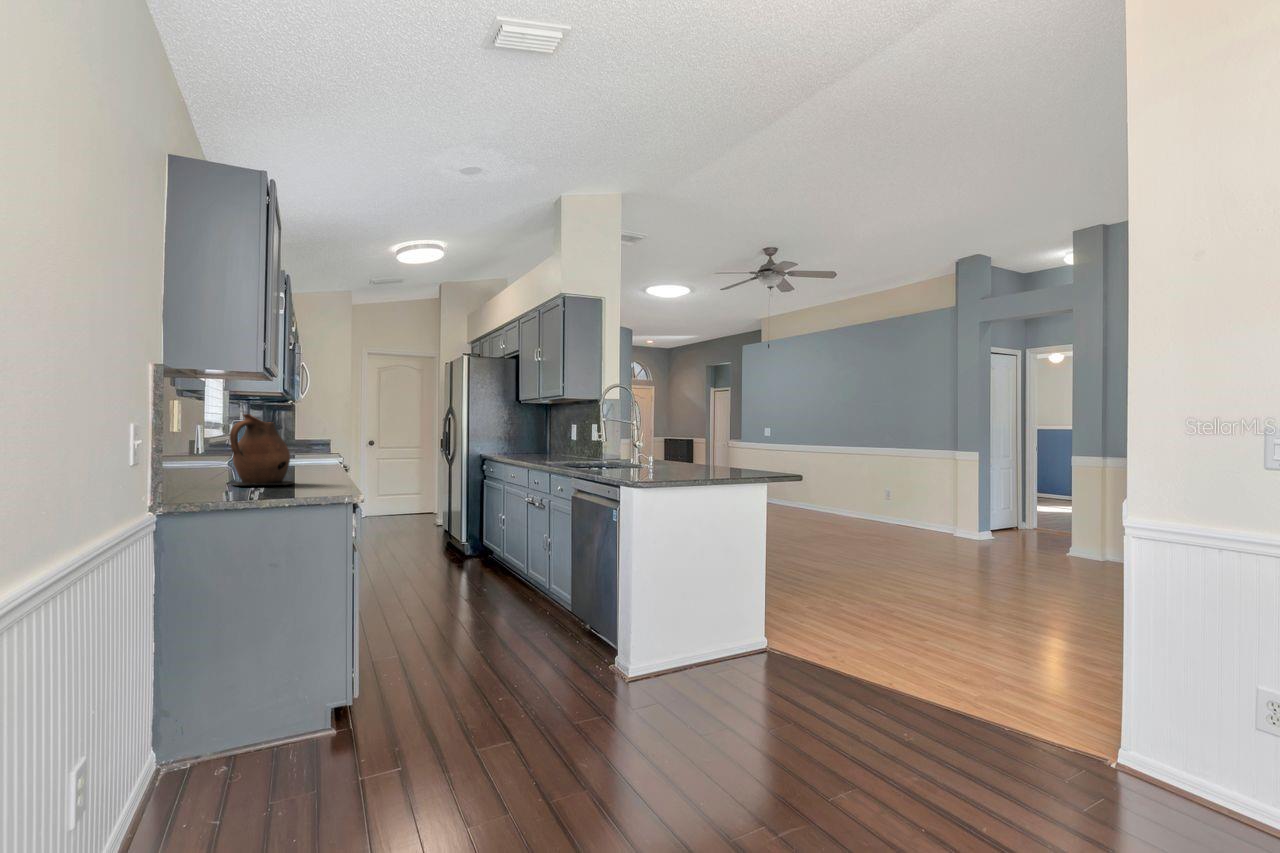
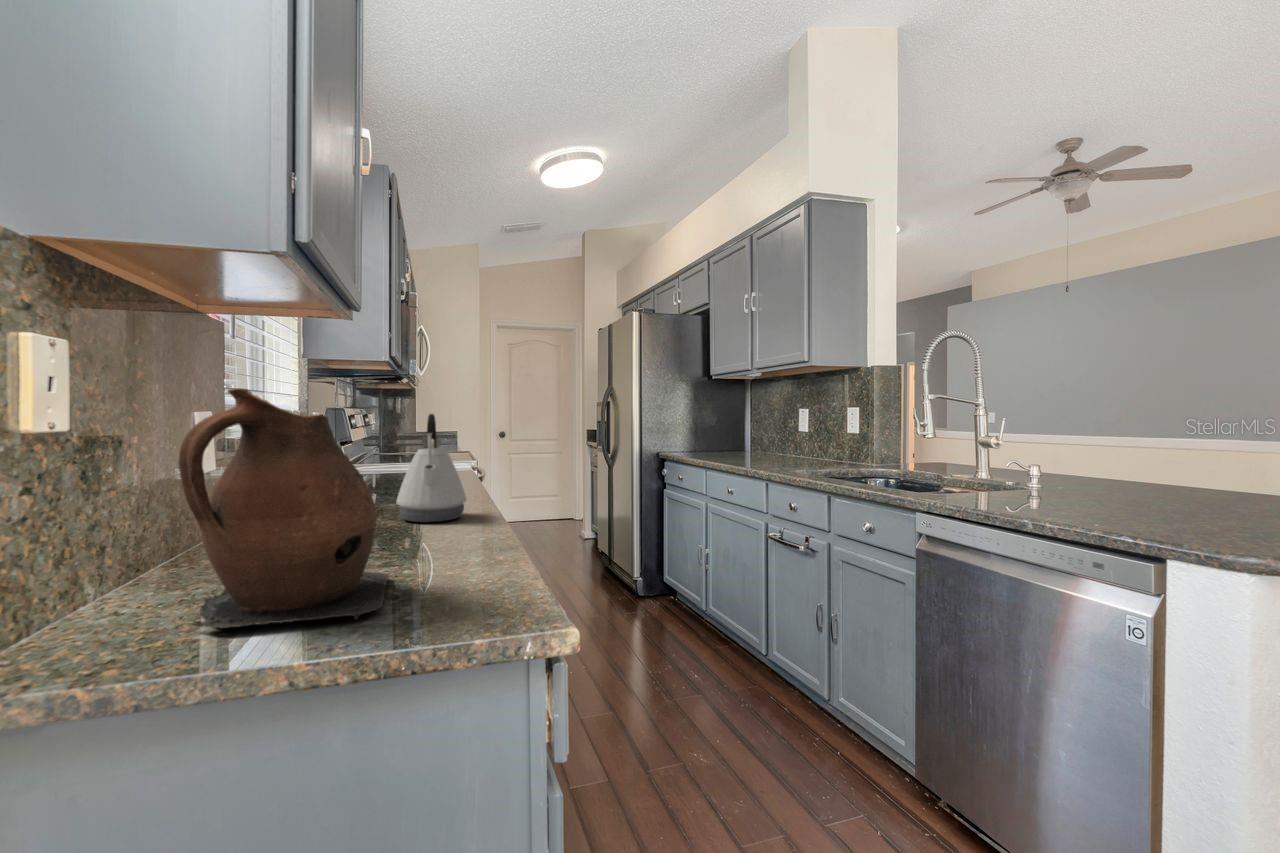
kettle: none [292,423,327,474] -> present [397,414,466,522]

